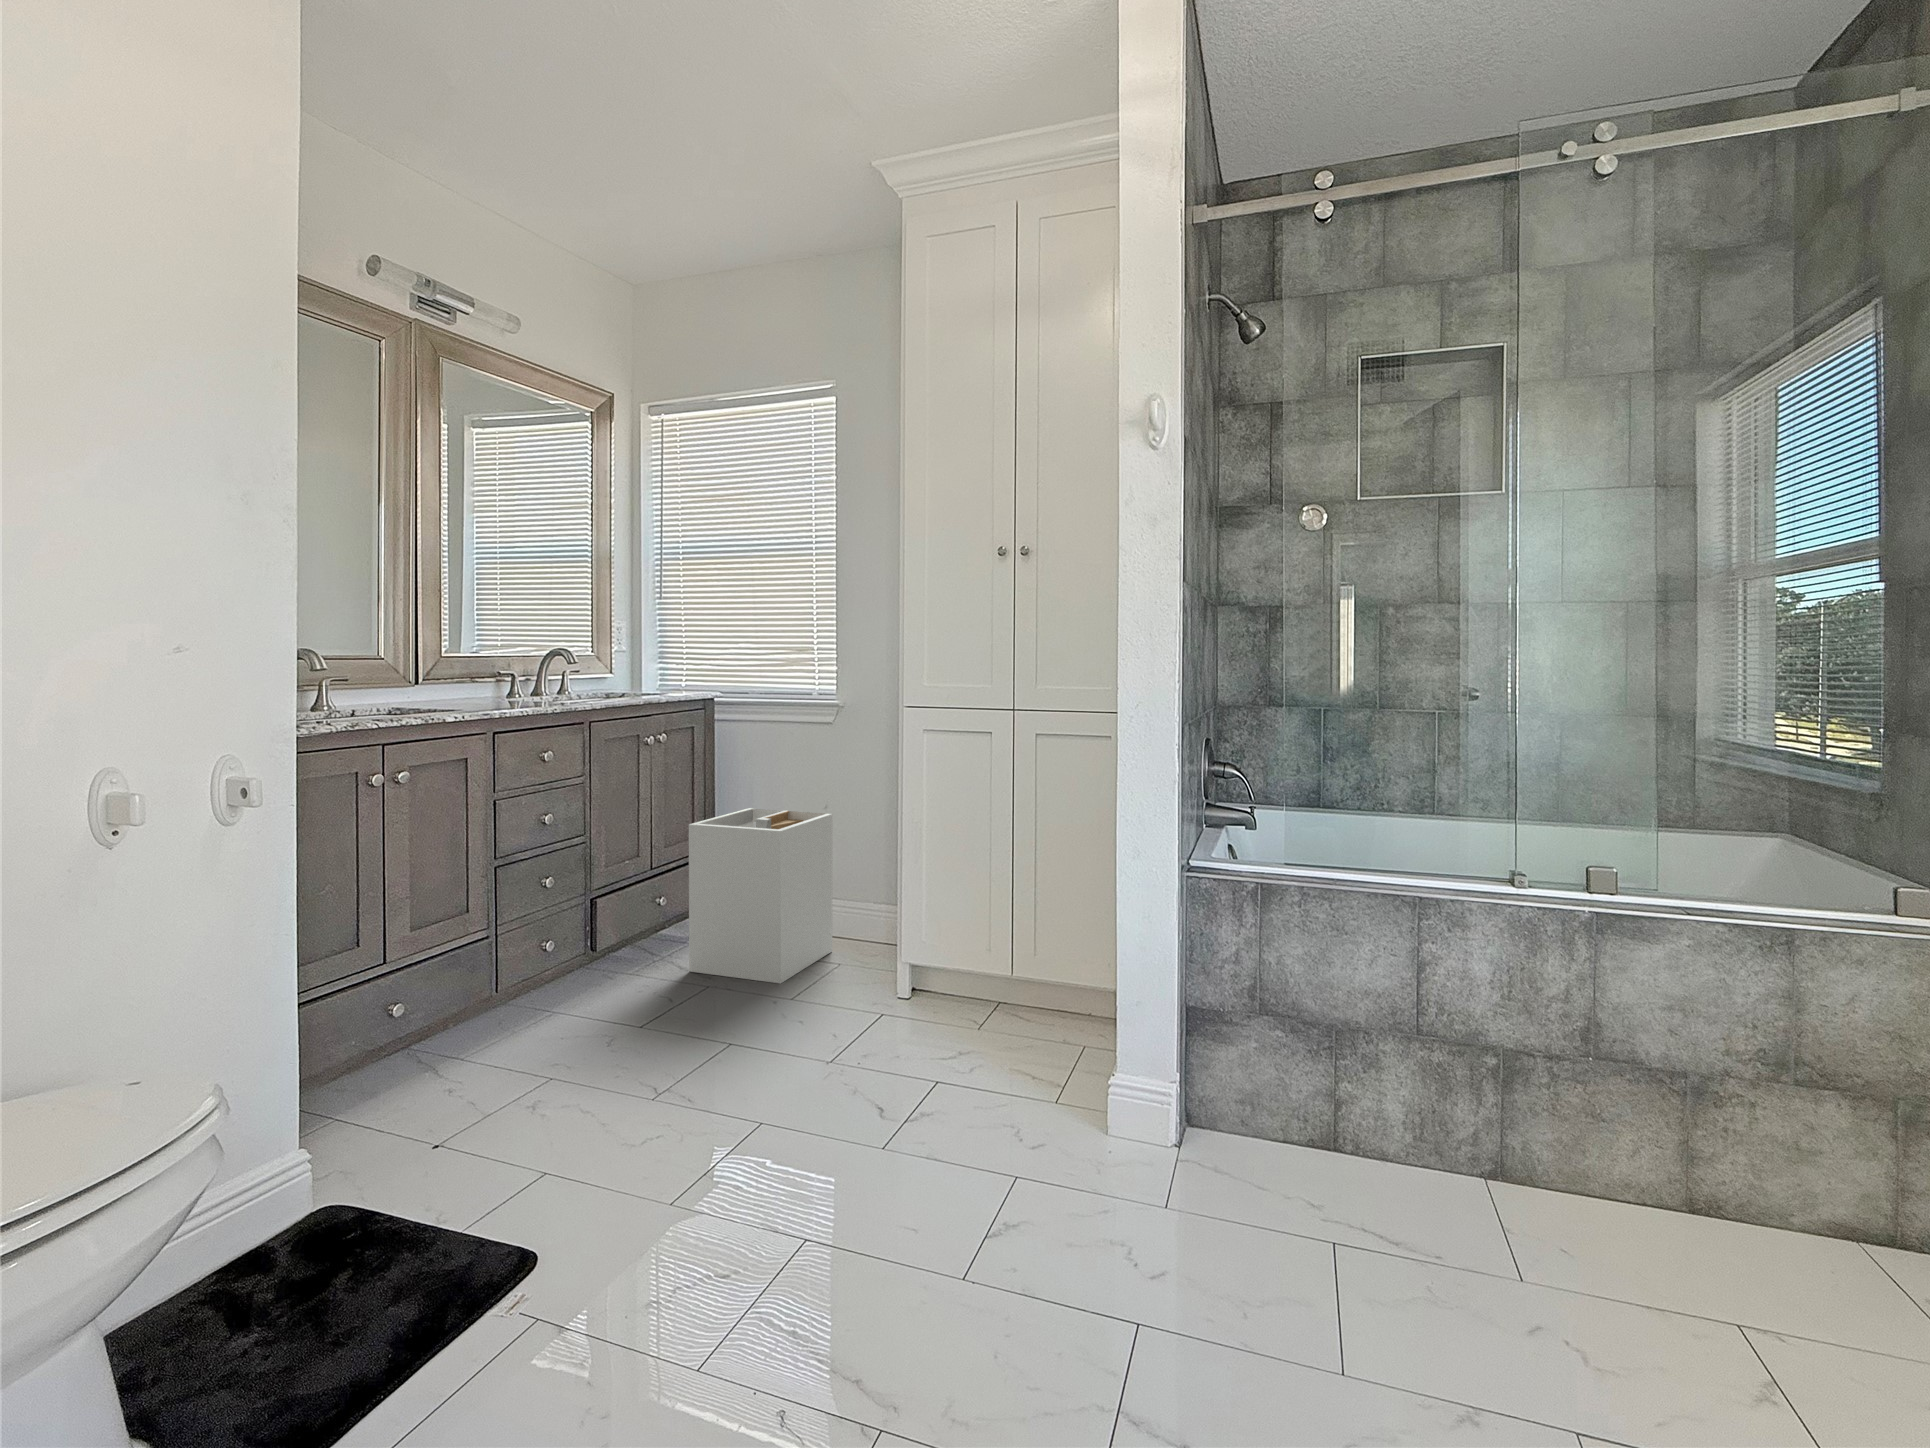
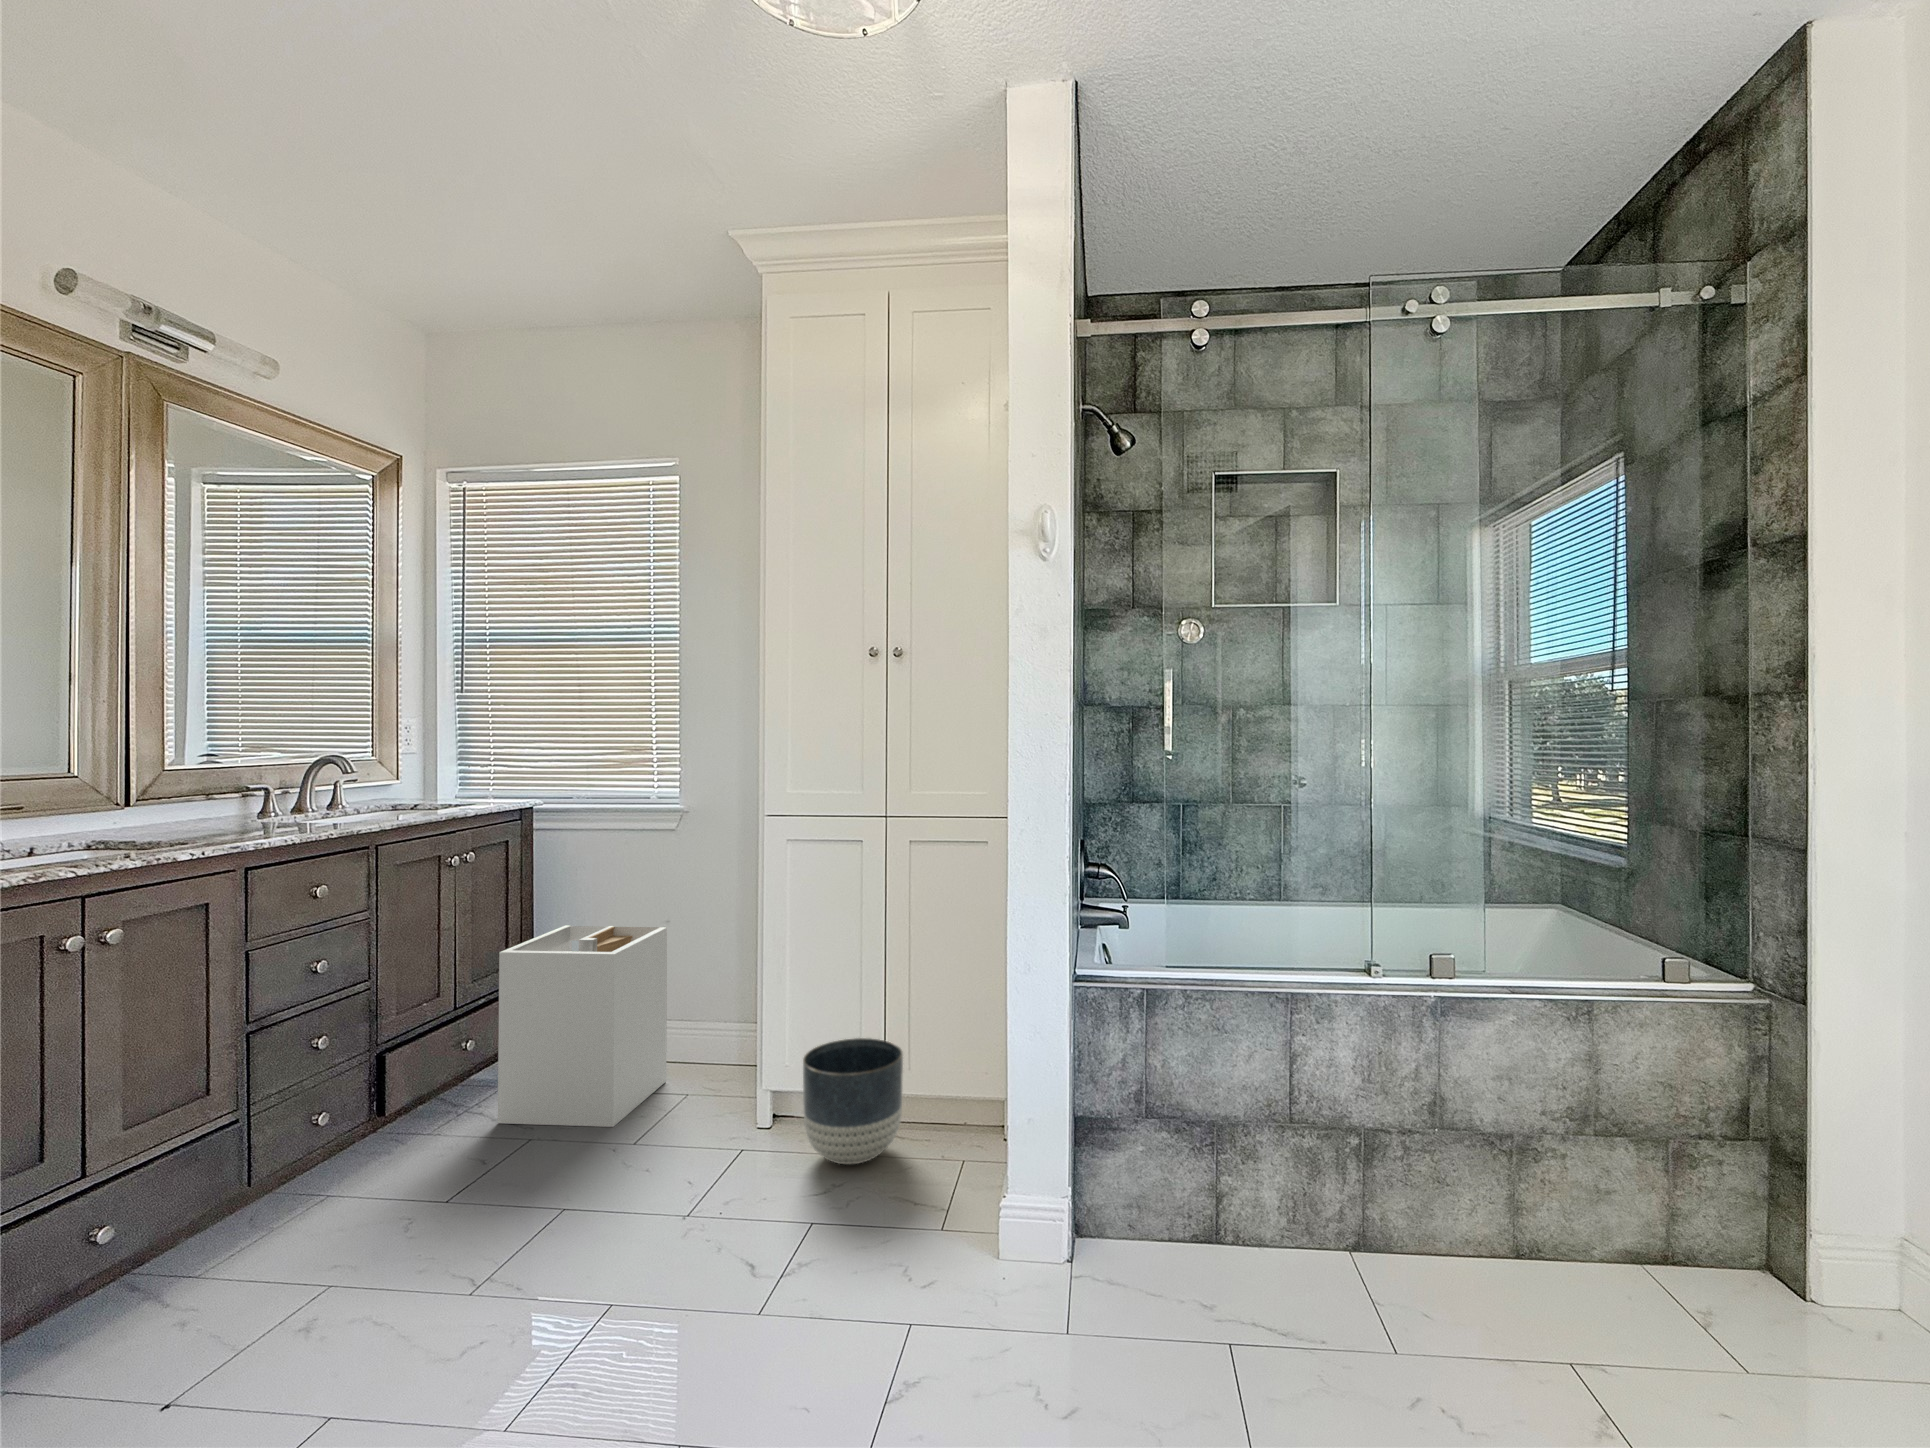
planter: none [936,921,1029,1035] -> present [803,1038,903,1164]

